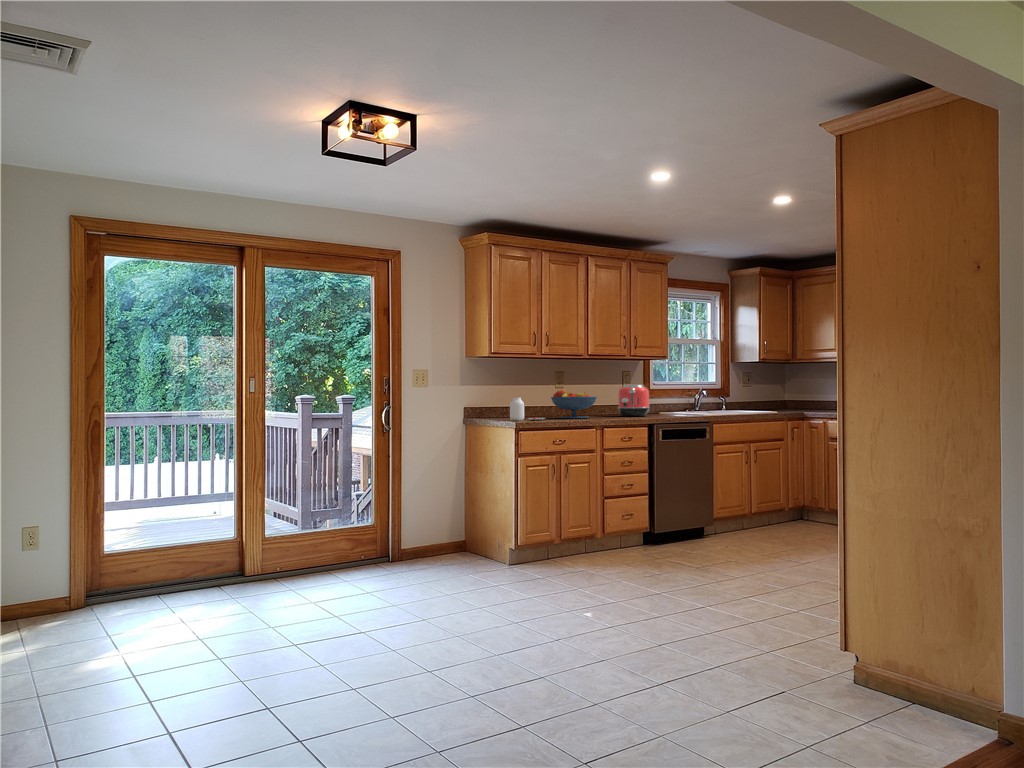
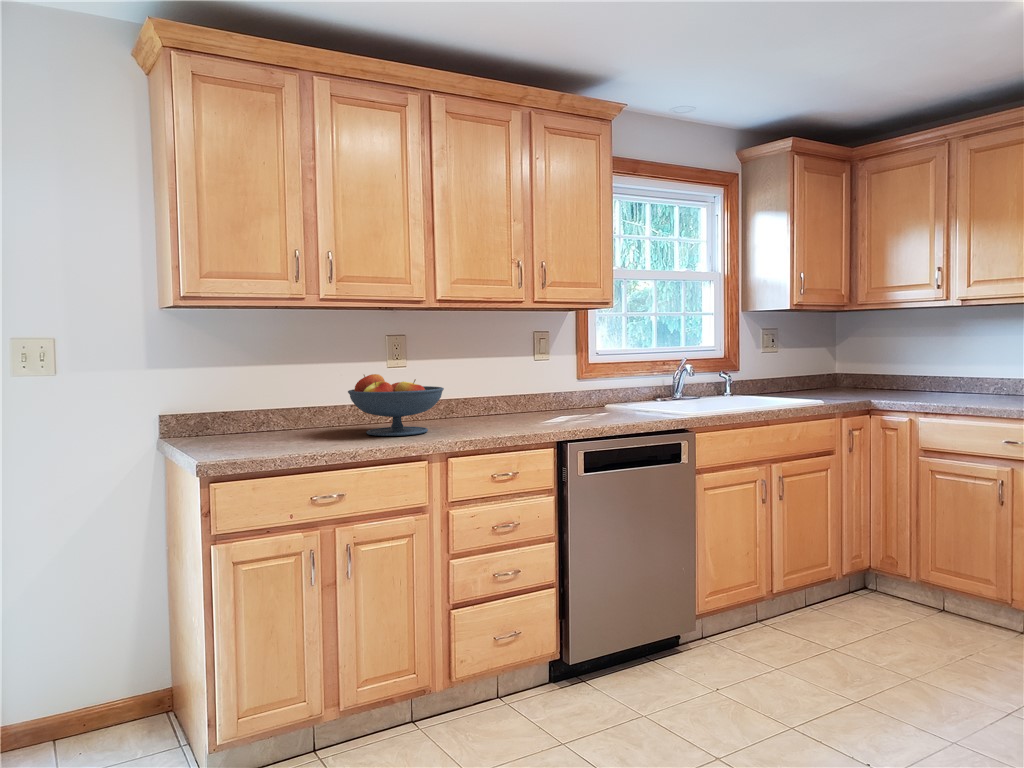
toaster: present [618,384,650,416] -> none [504,358,571,423]
jar: present [510,397,545,421] -> none [213,398,303,454]

